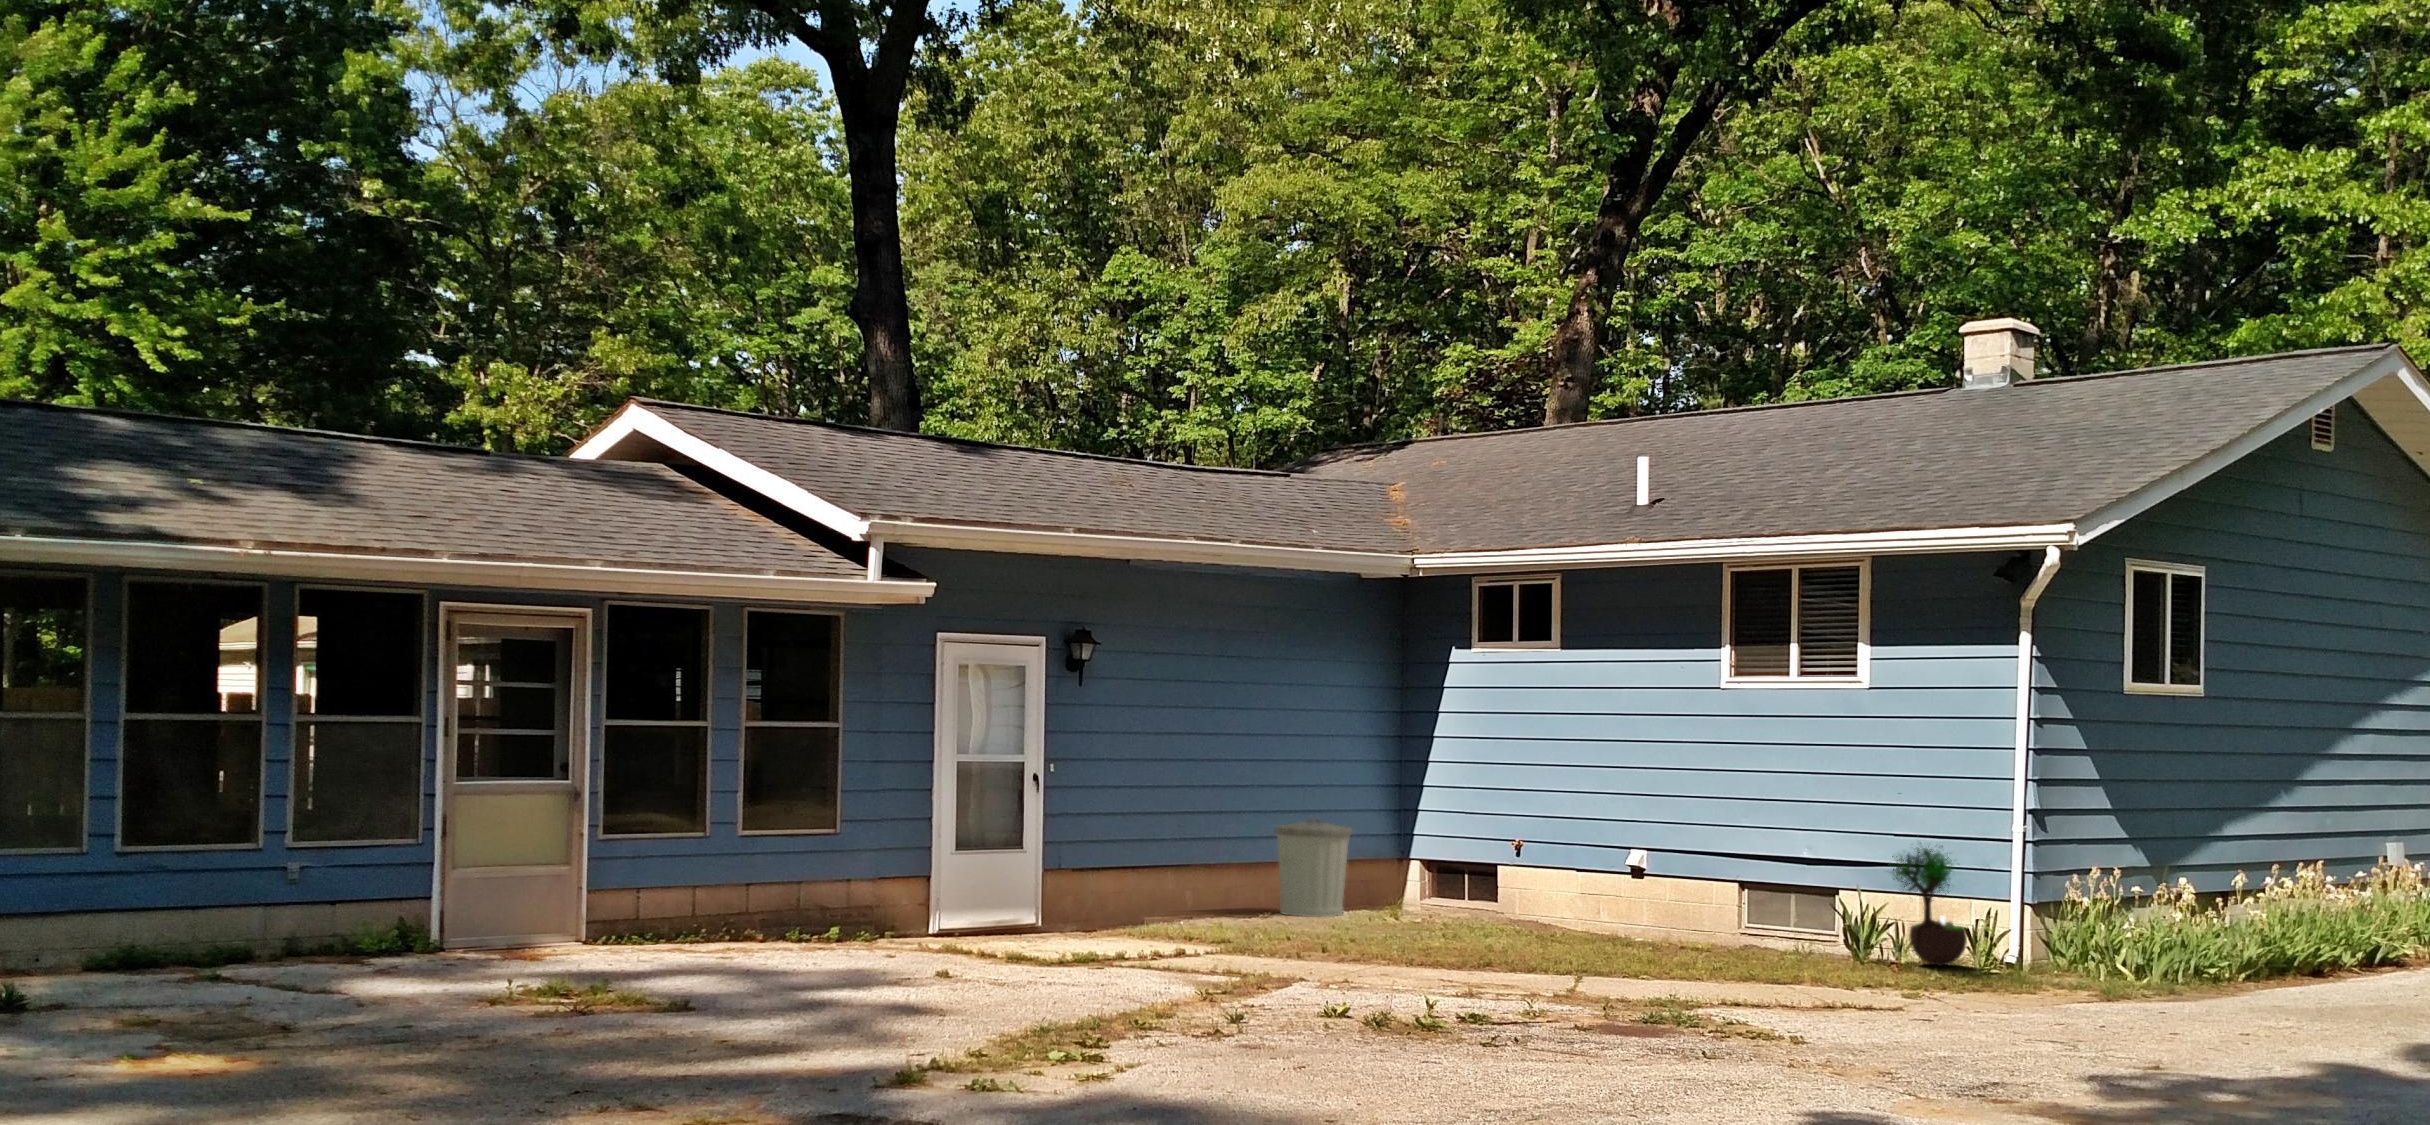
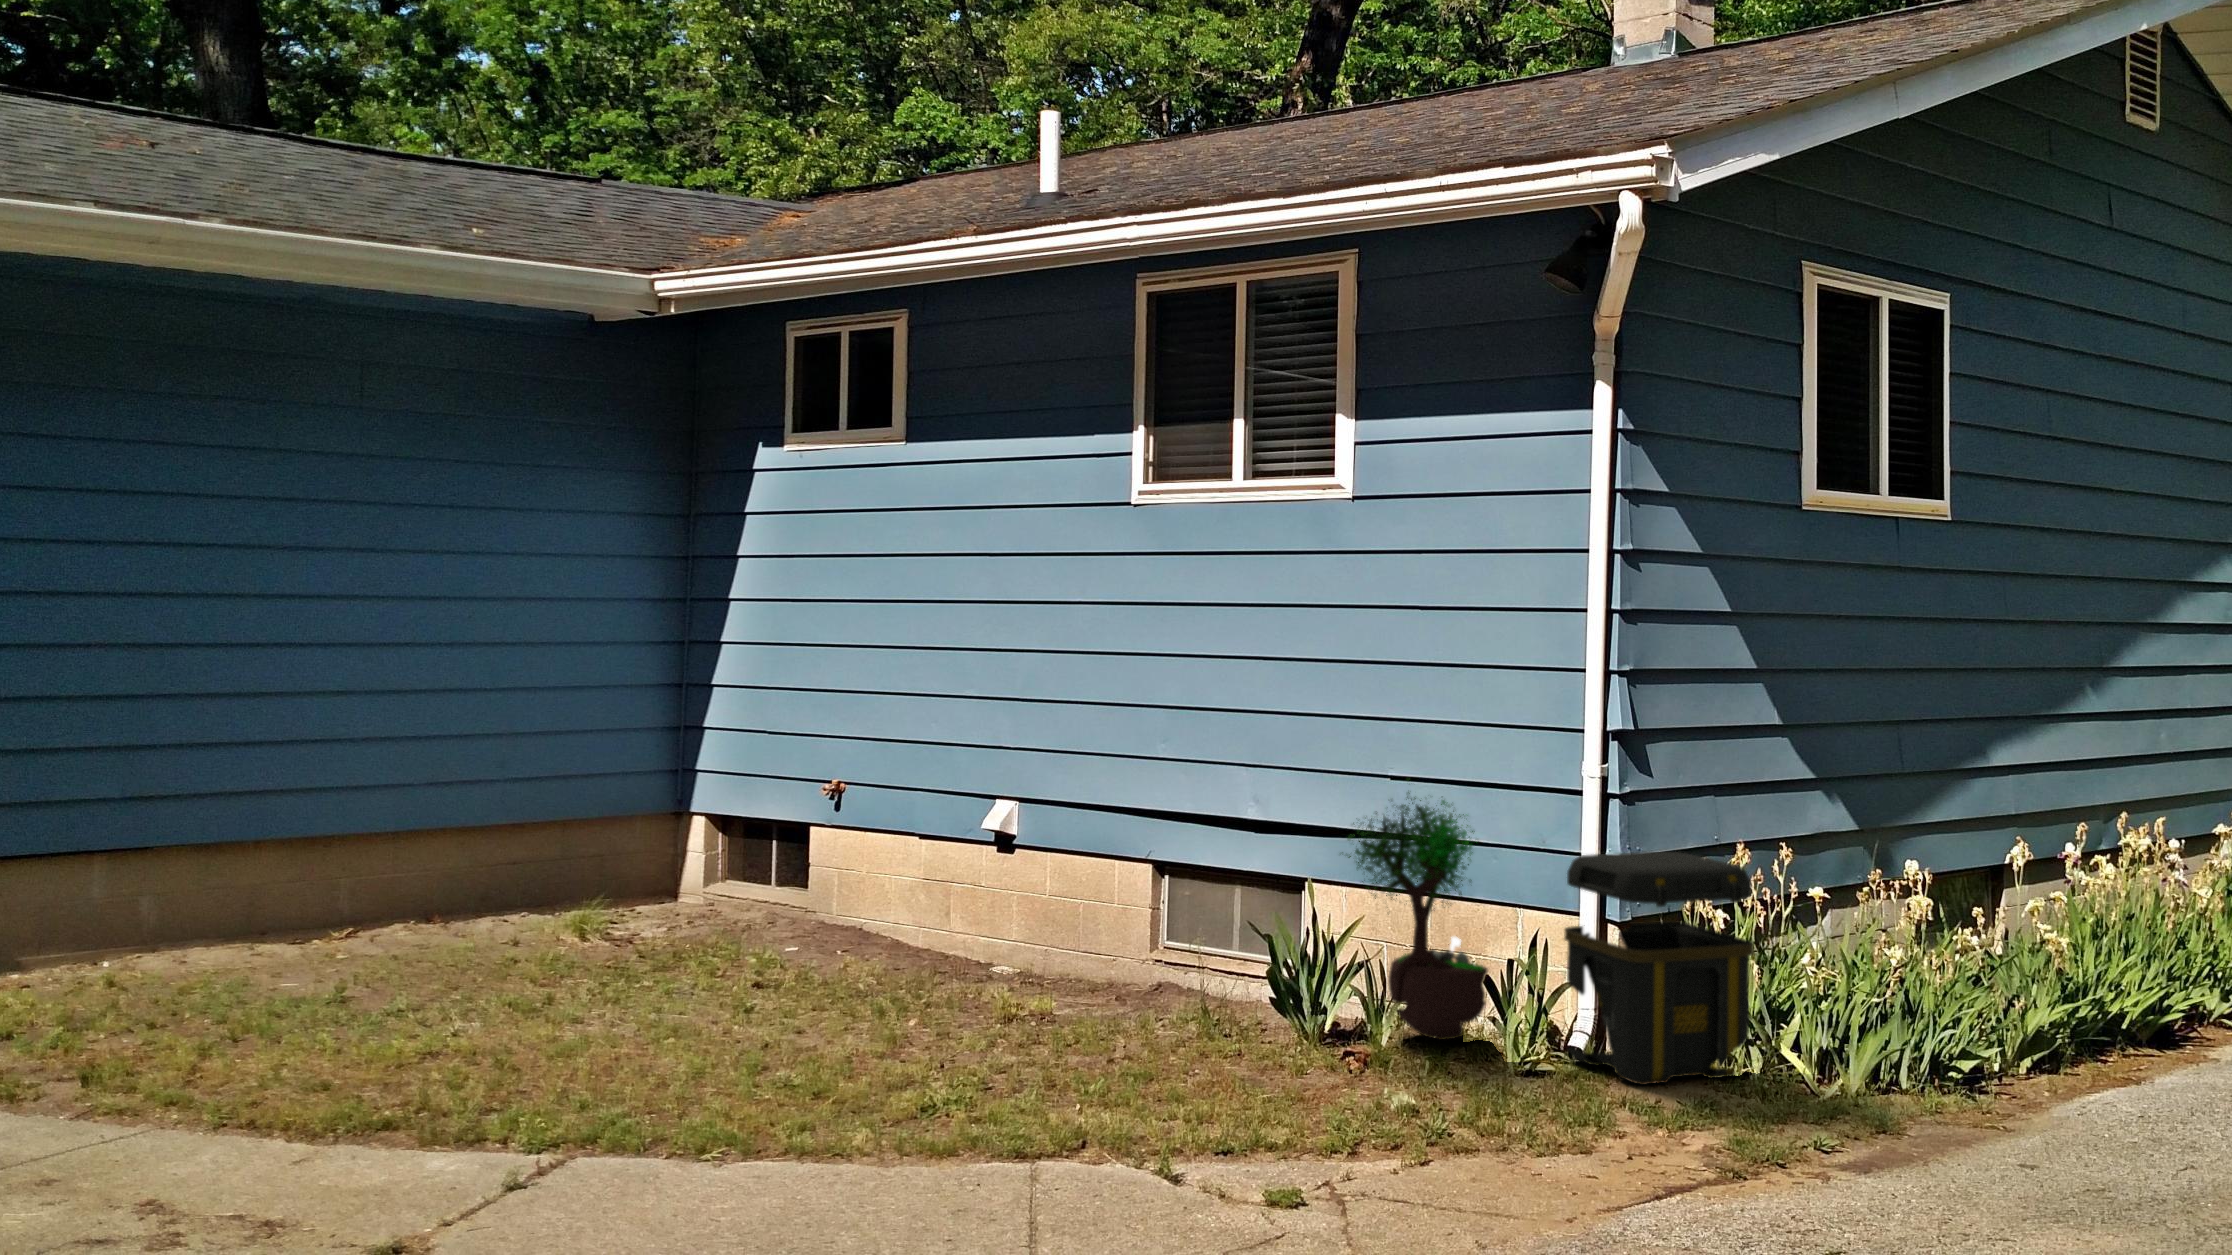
trash can: present [1274,818,1352,917] -> none [378,744,528,921]
toolbox: none [2005,872,2104,980] -> present [1564,852,1754,1085]

